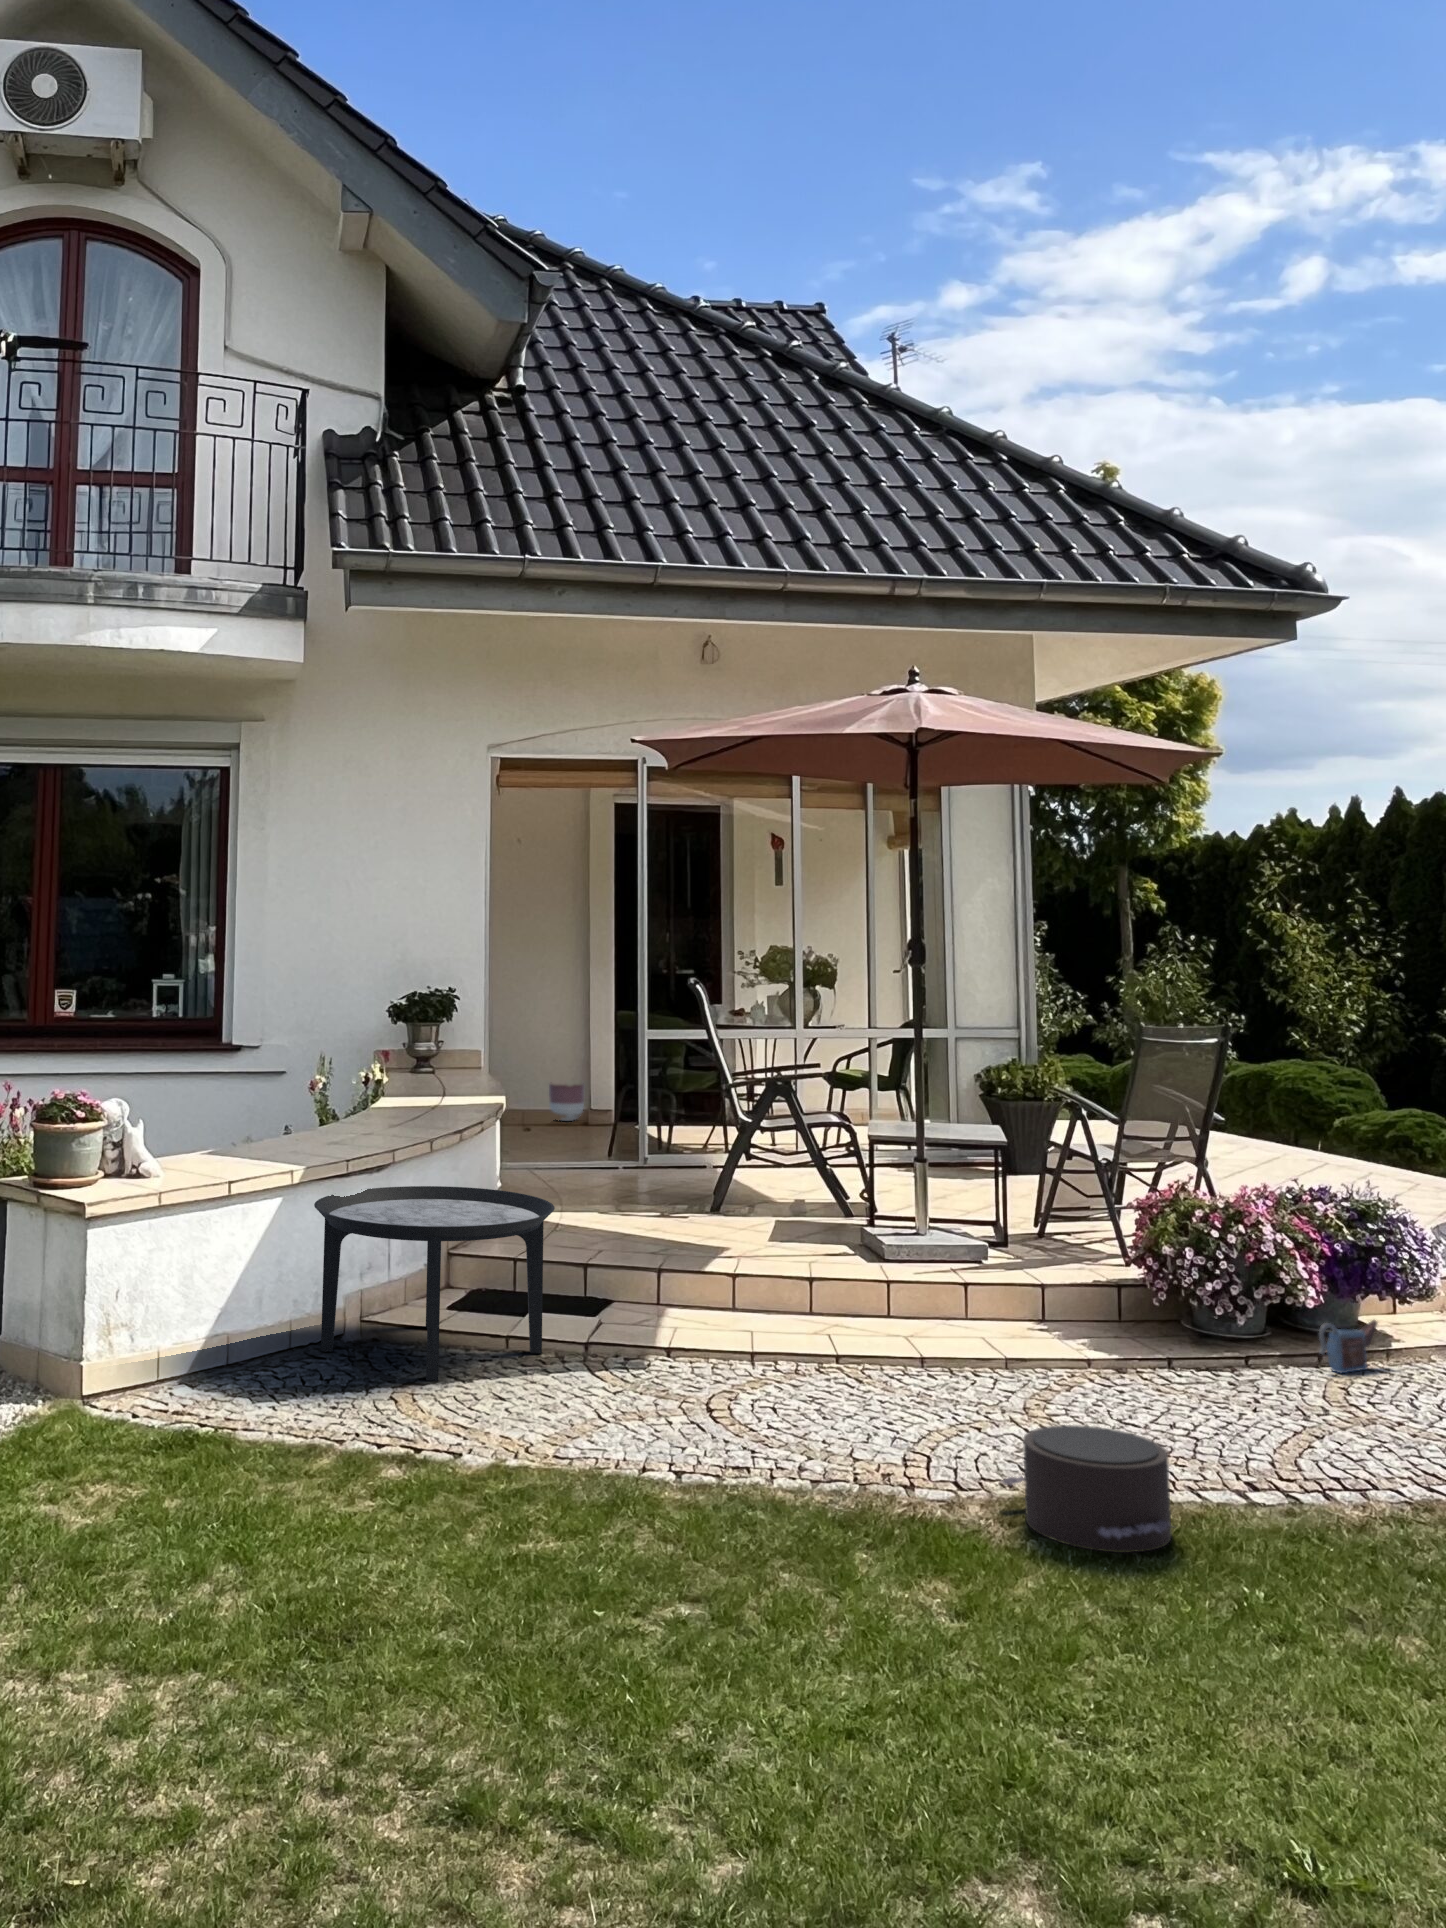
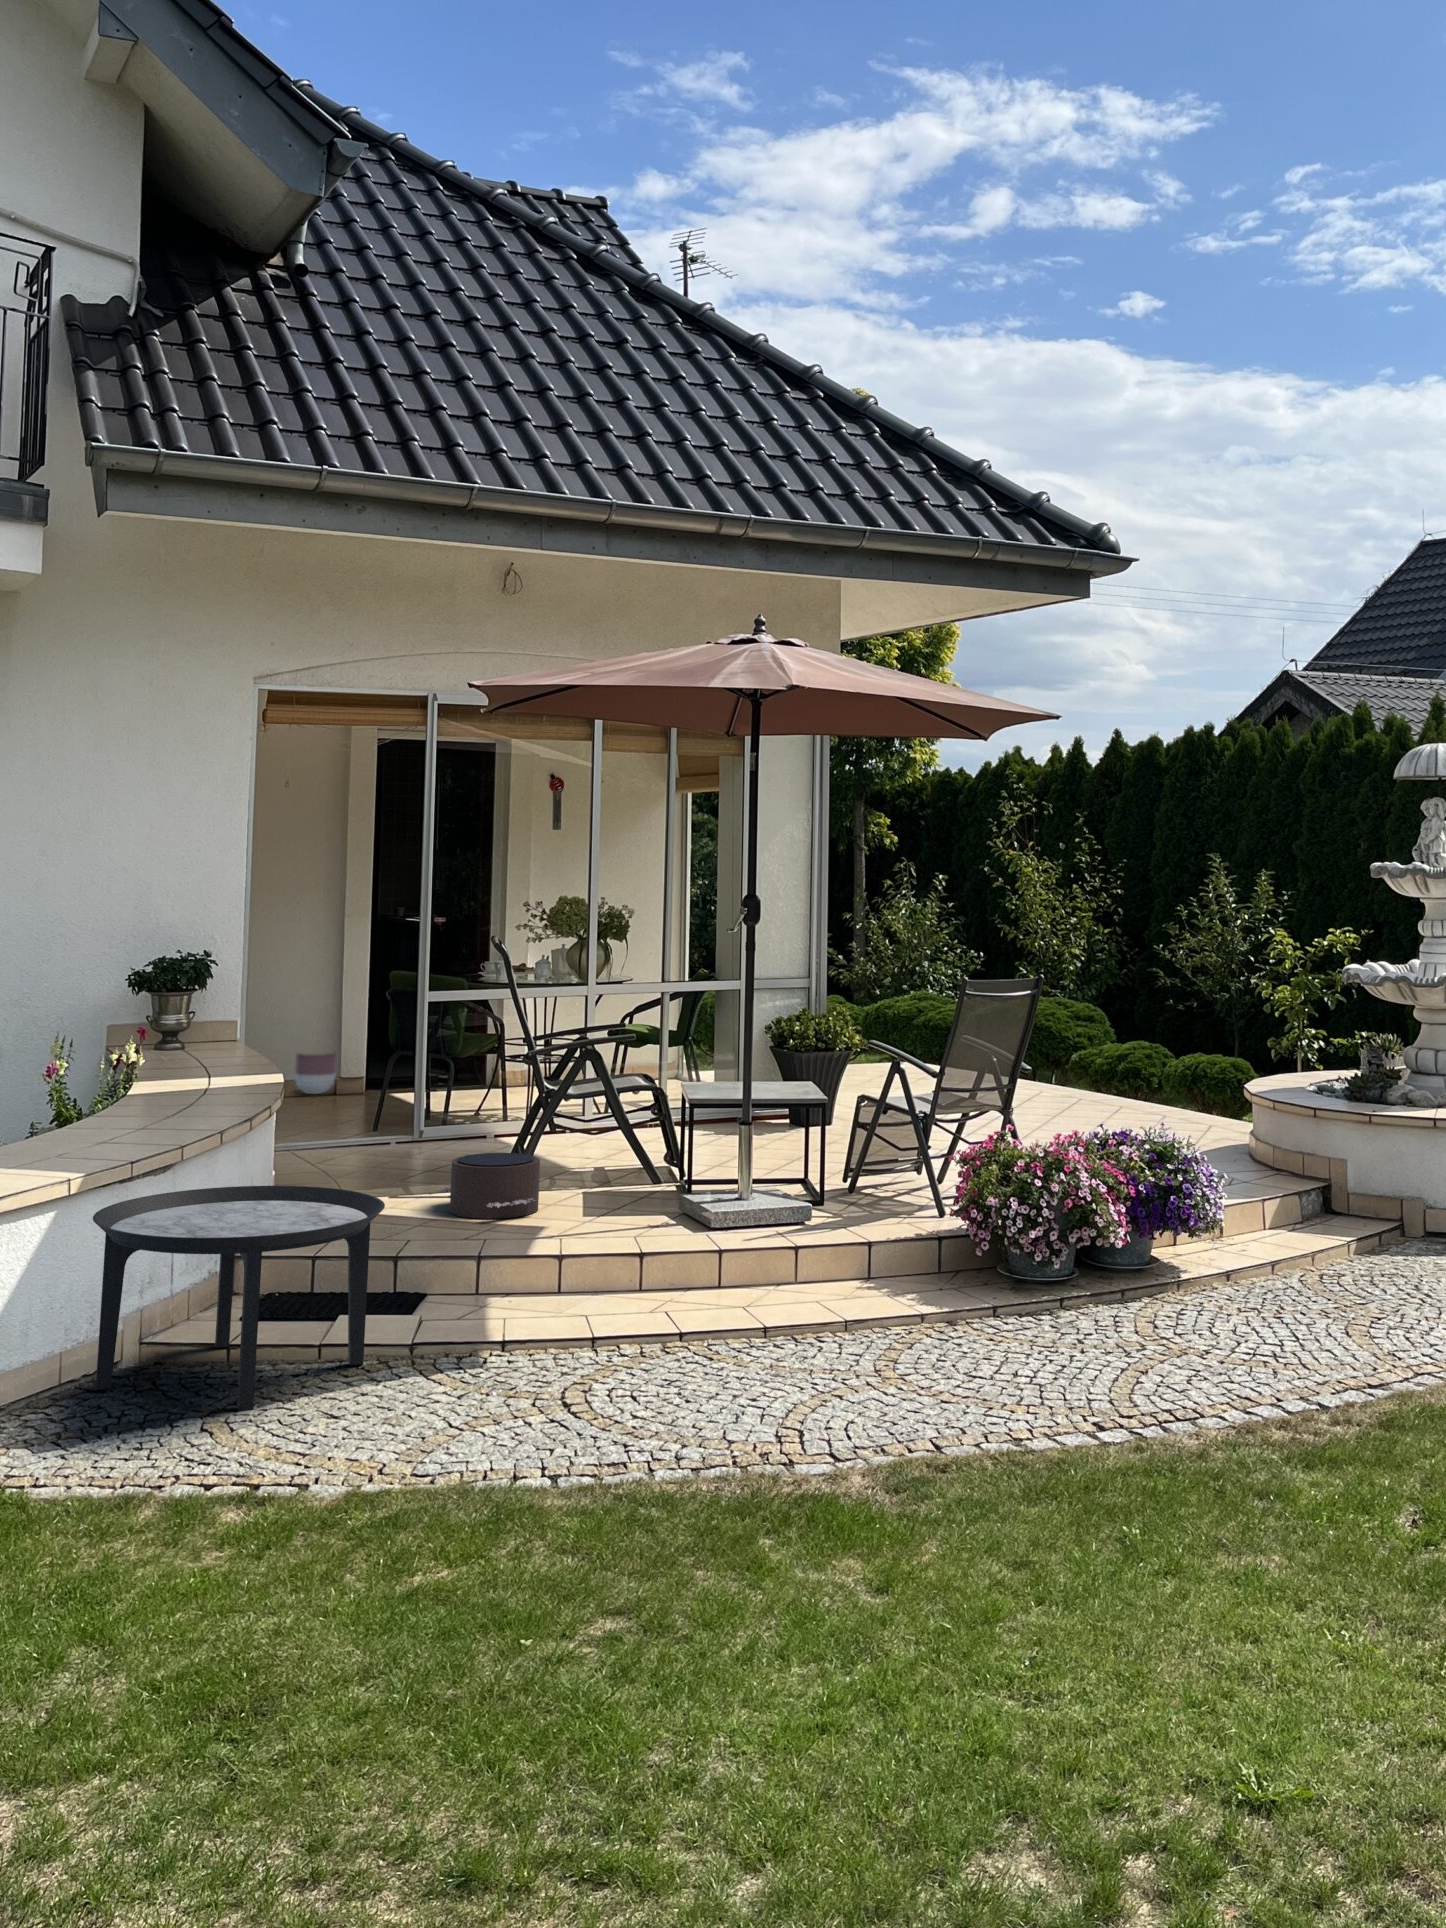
watering can: present [1319,1320,1377,1373] -> none [1121,1249,1168,1303]
pouf: present [1002,1425,1172,1553] -> present [438,1153,540,1219]

